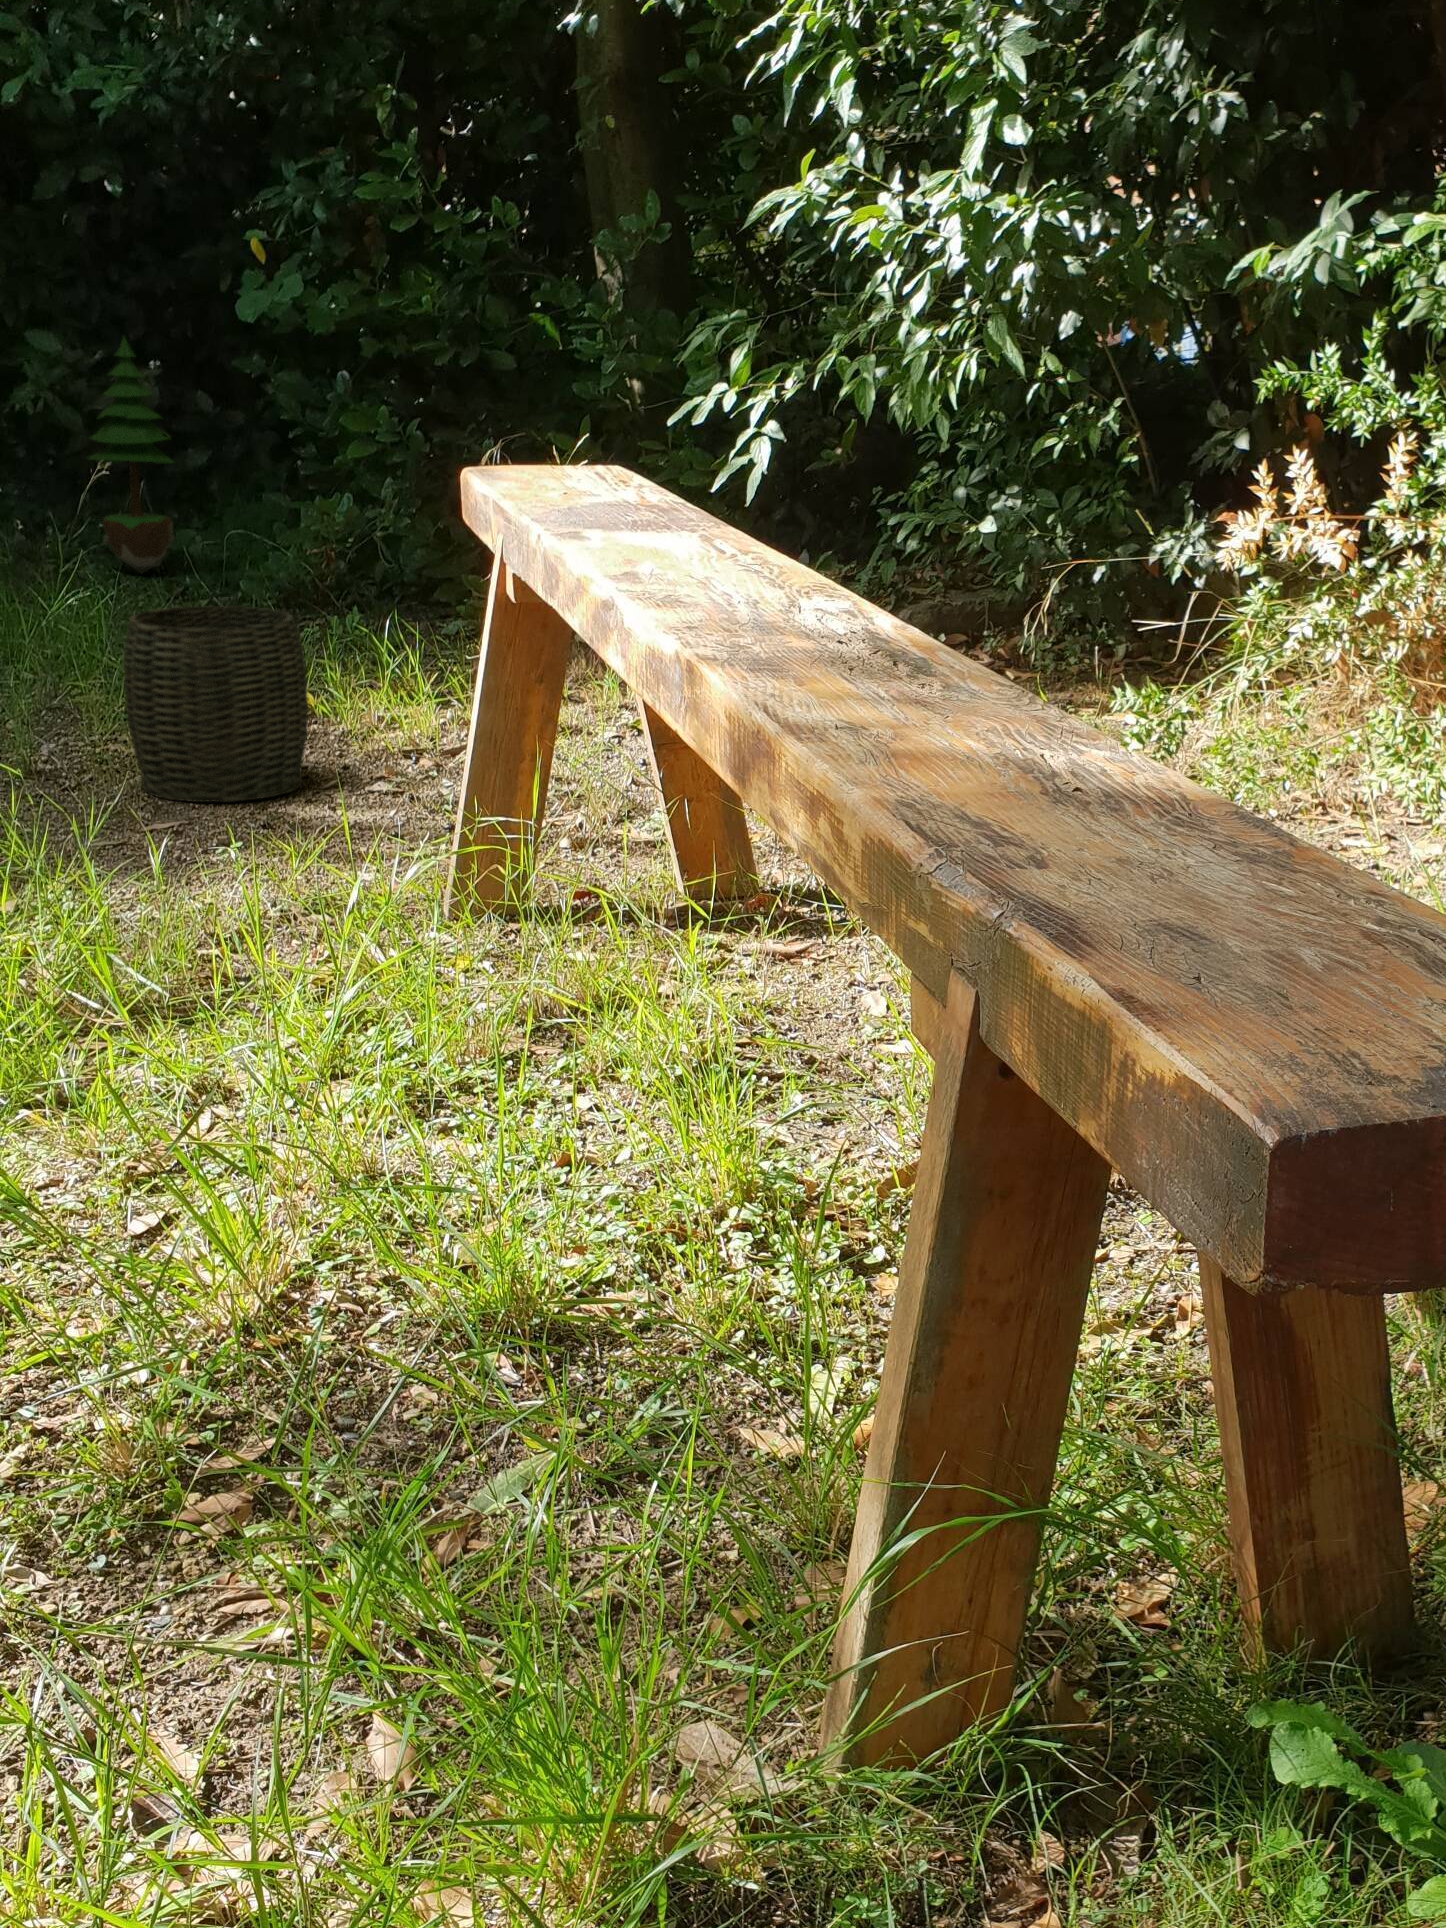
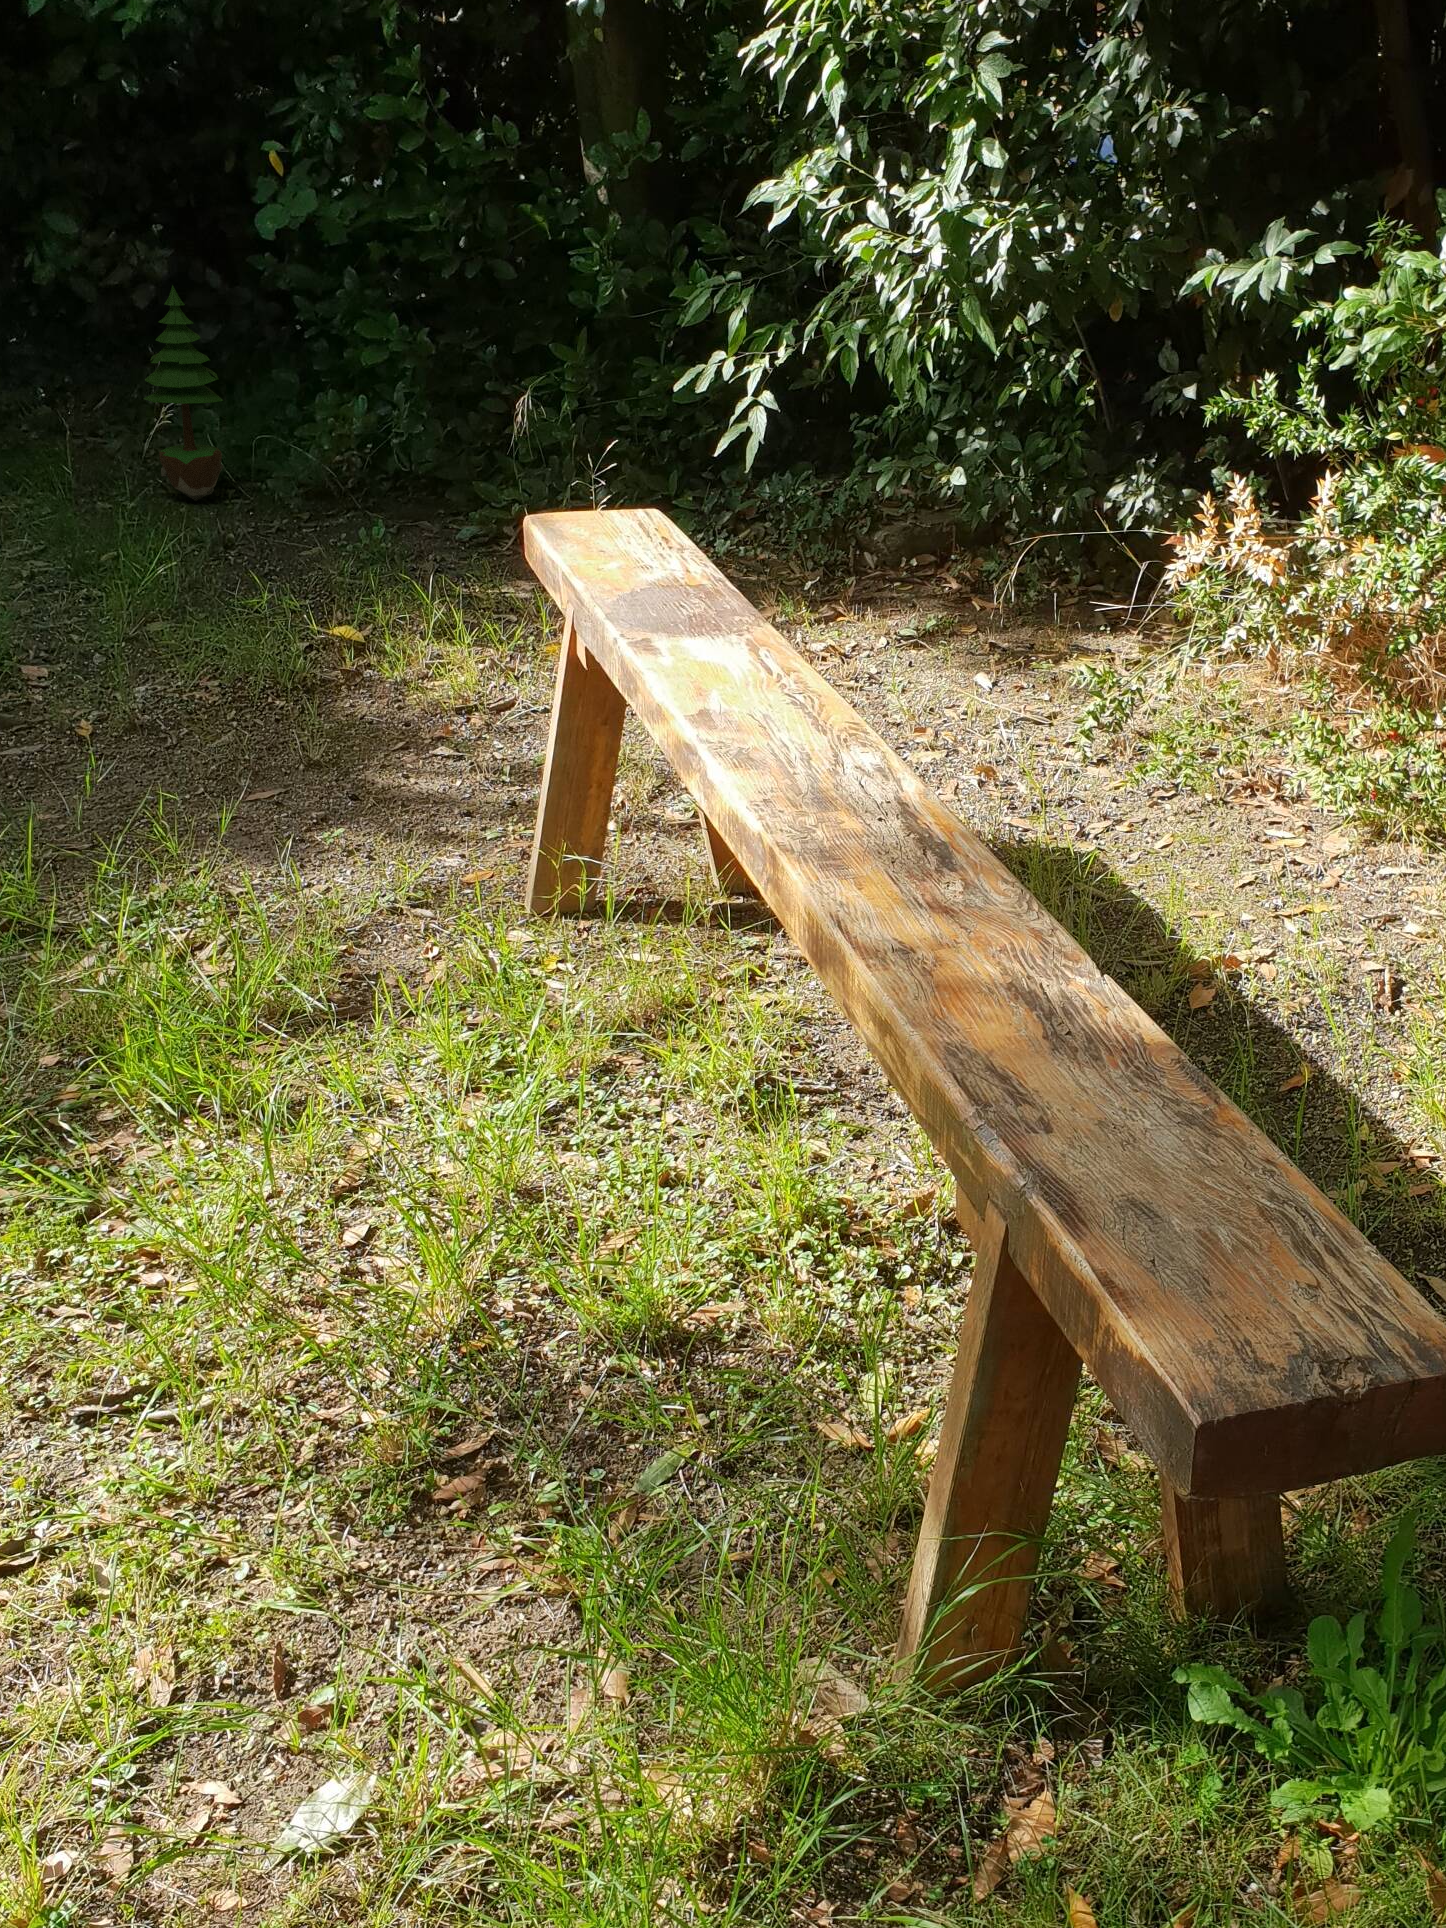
woven basket: present [124,606,308,802] -> none [232,607,388,787]

